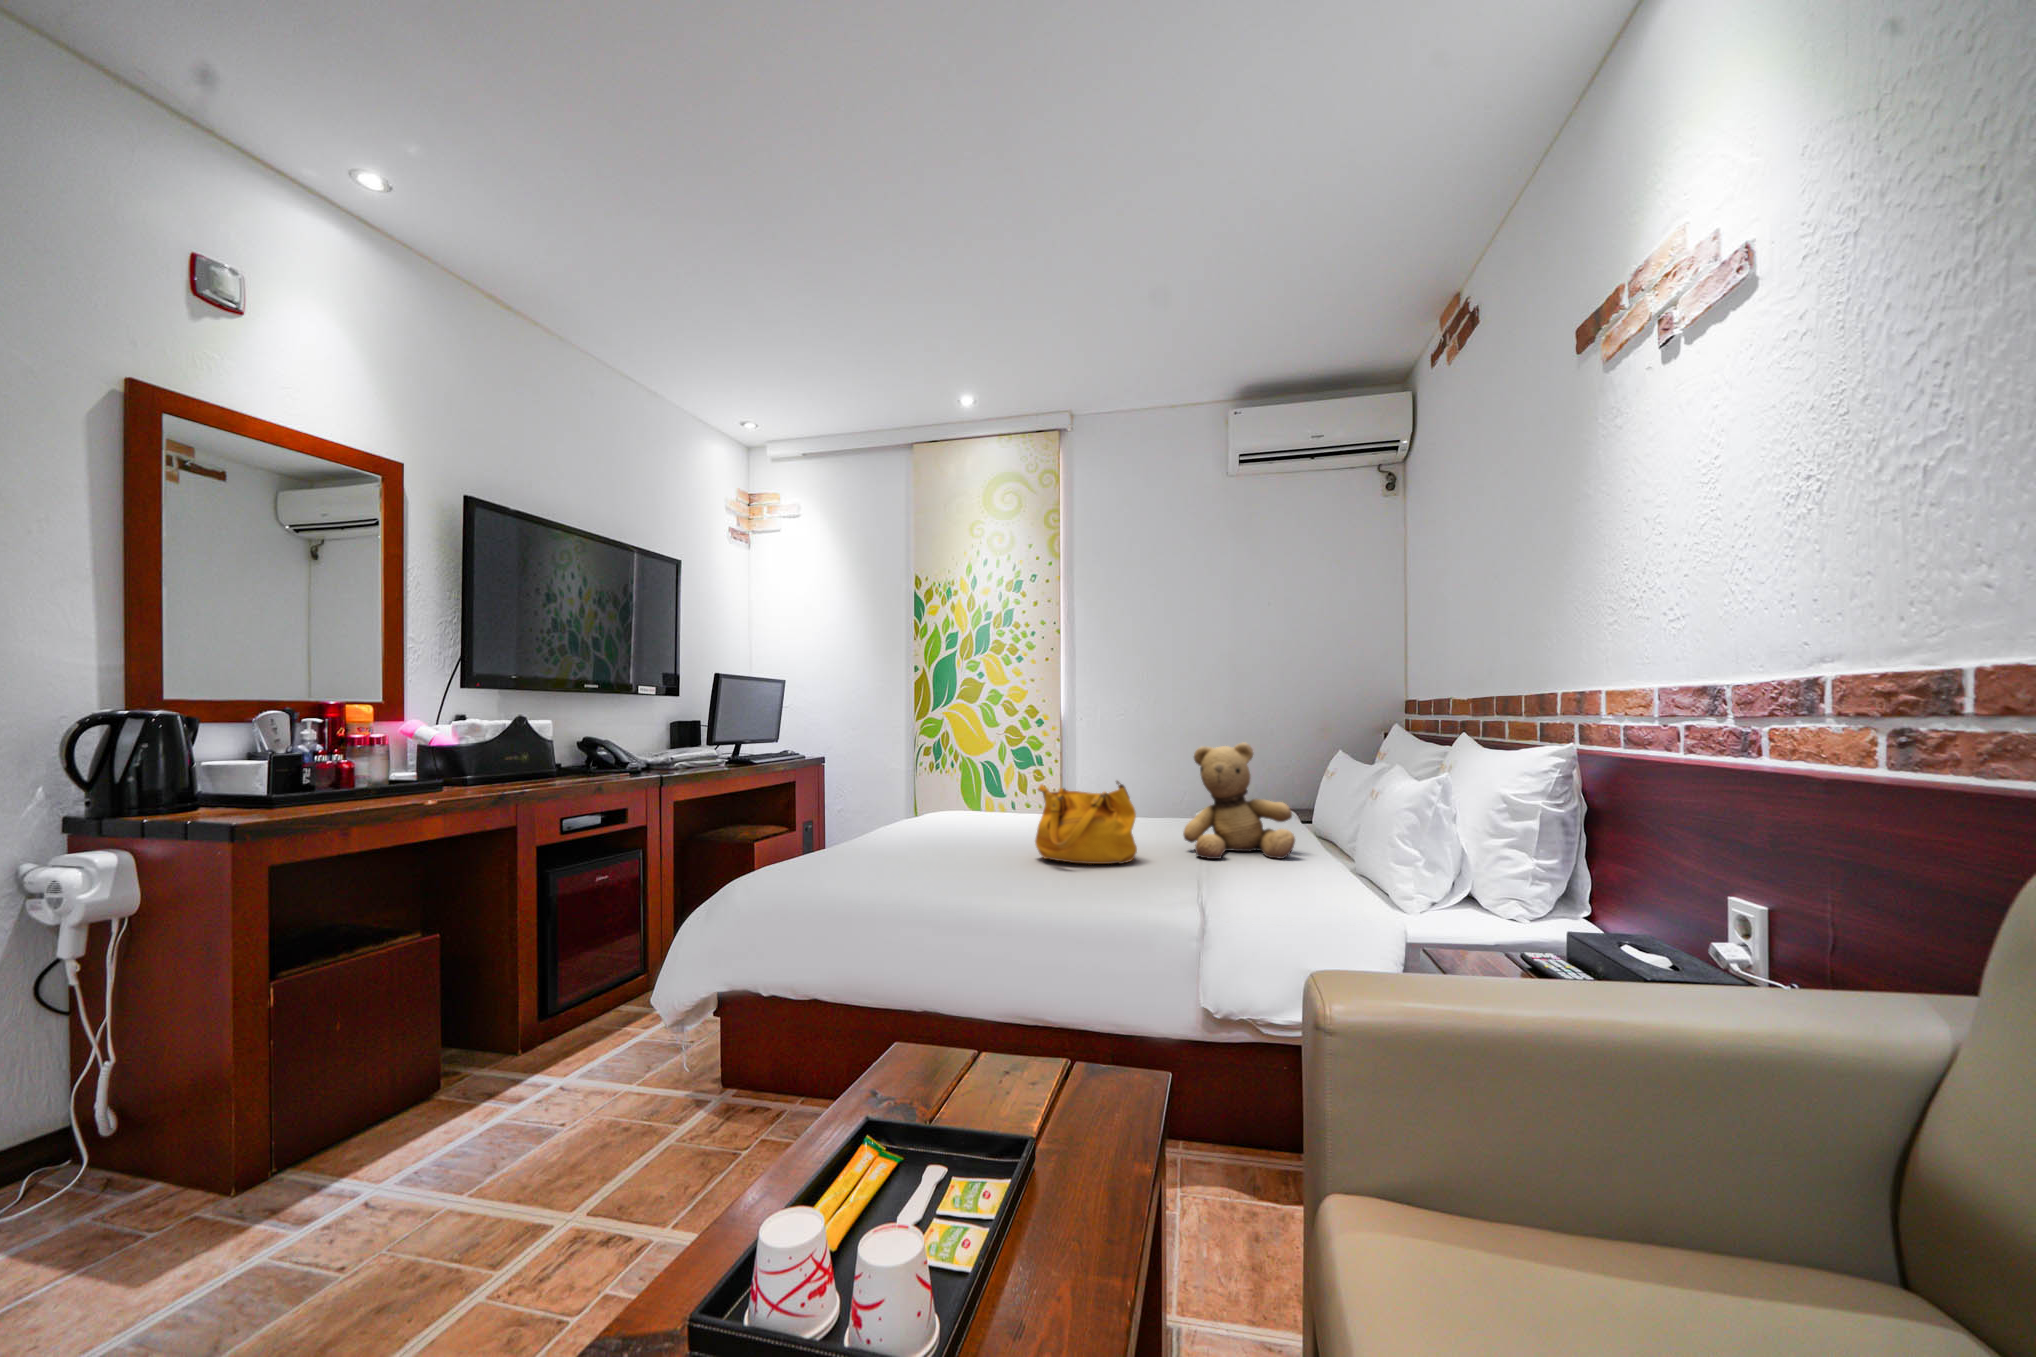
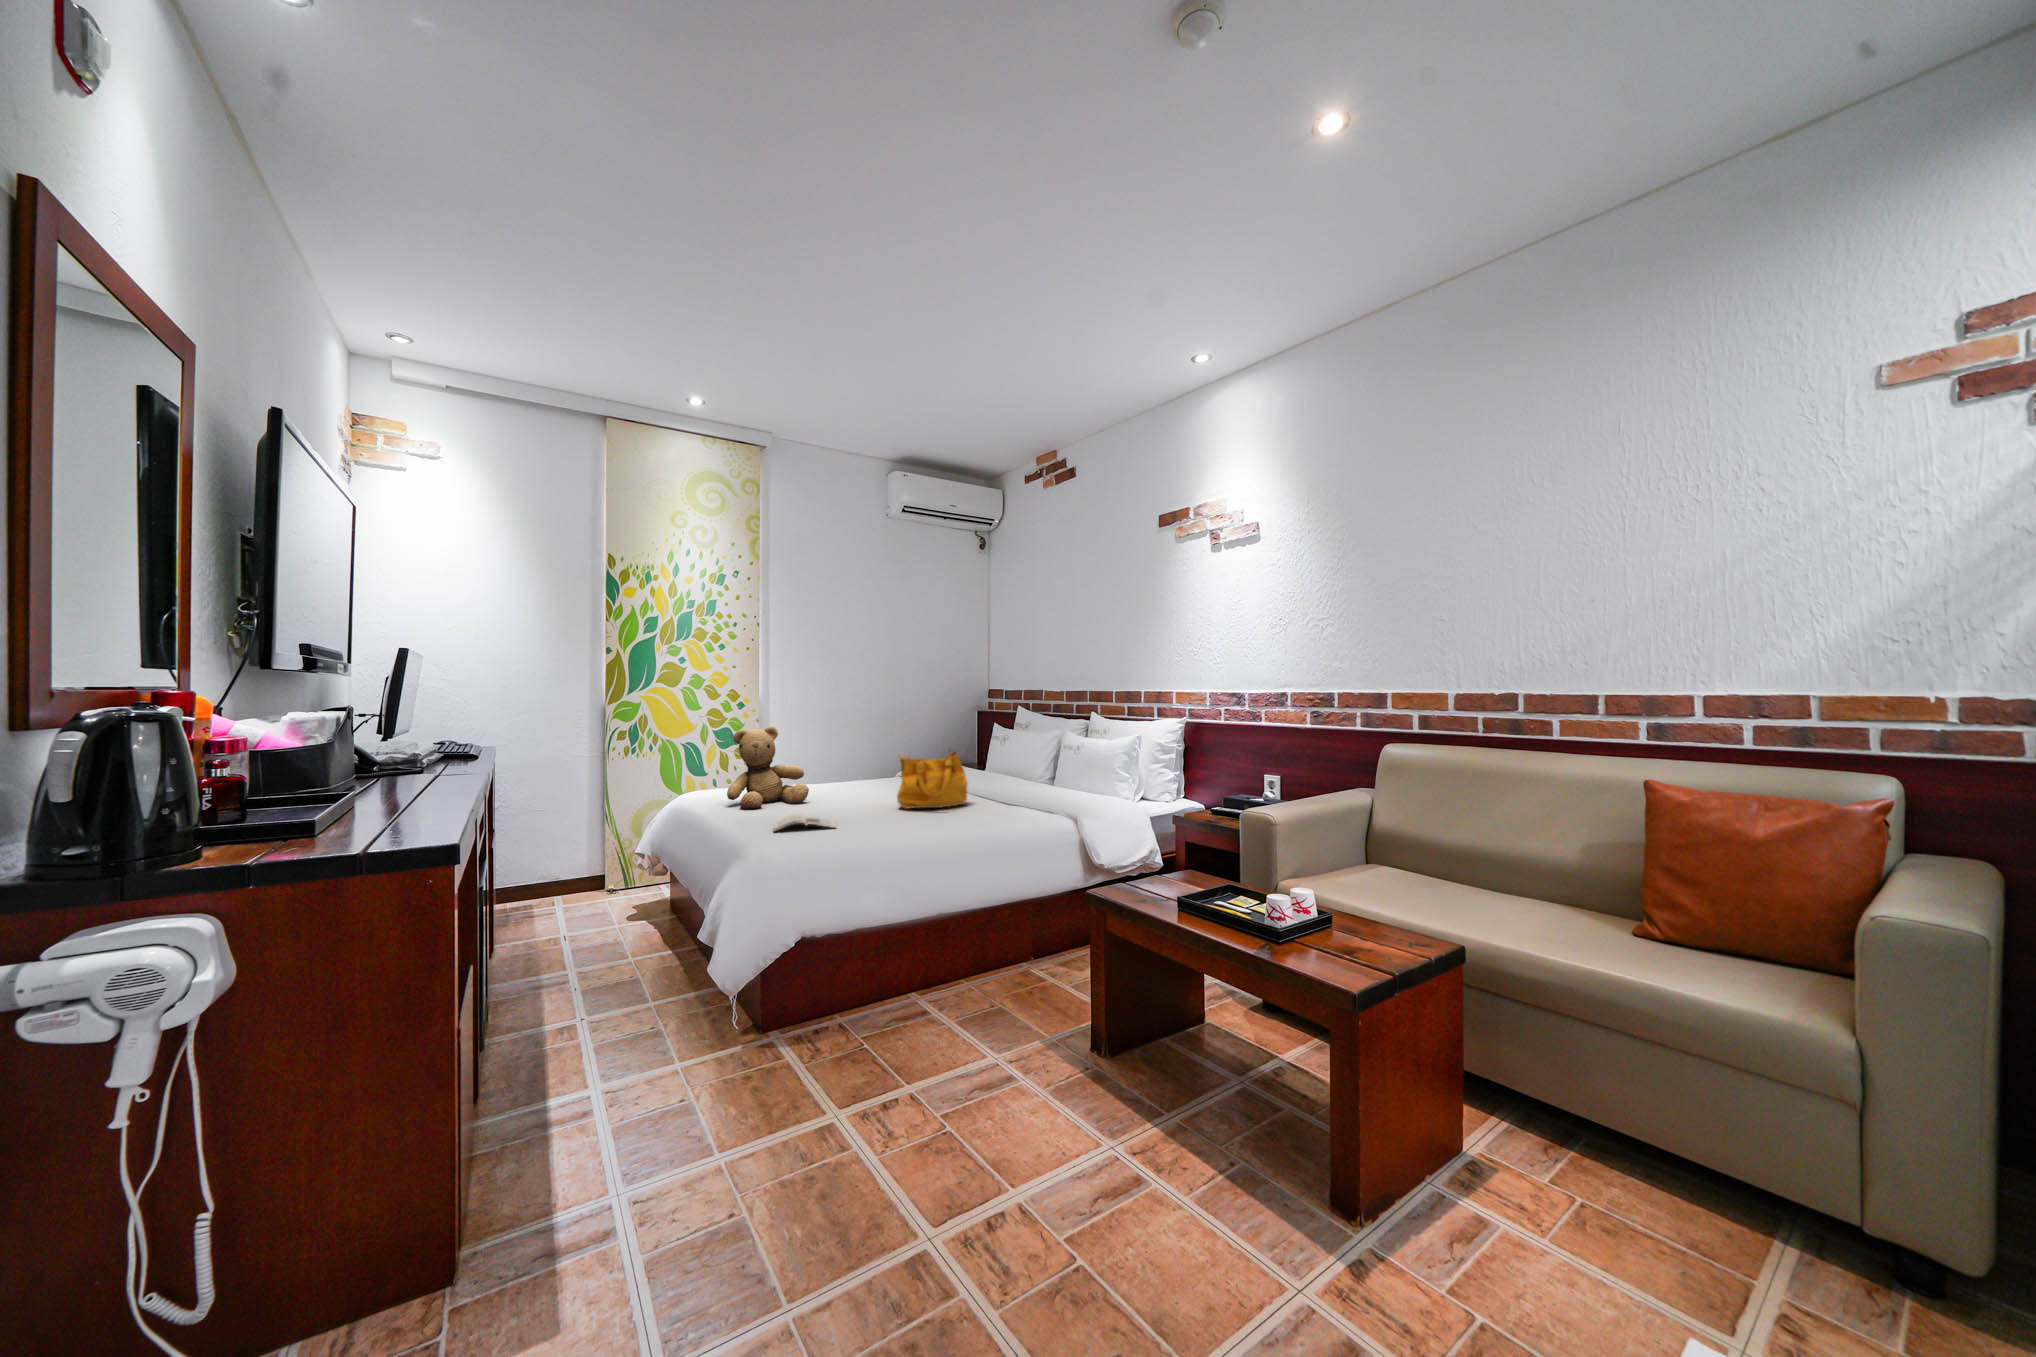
teddy bear: present [1183,742,1295,859] -> present [727,726,809,809]
magazine: none [847,847,937,871] -> present [773,814,836,831]

